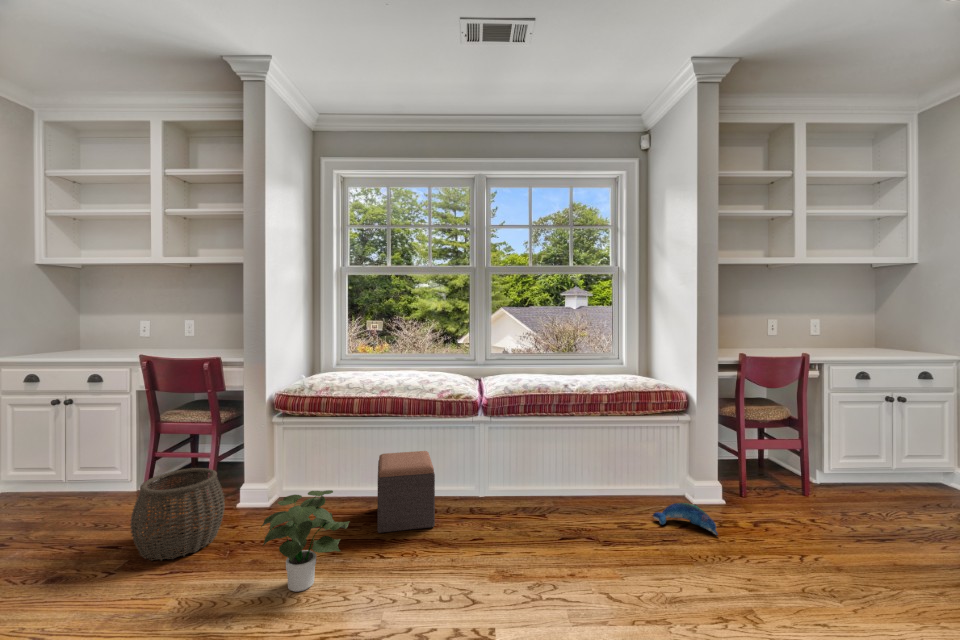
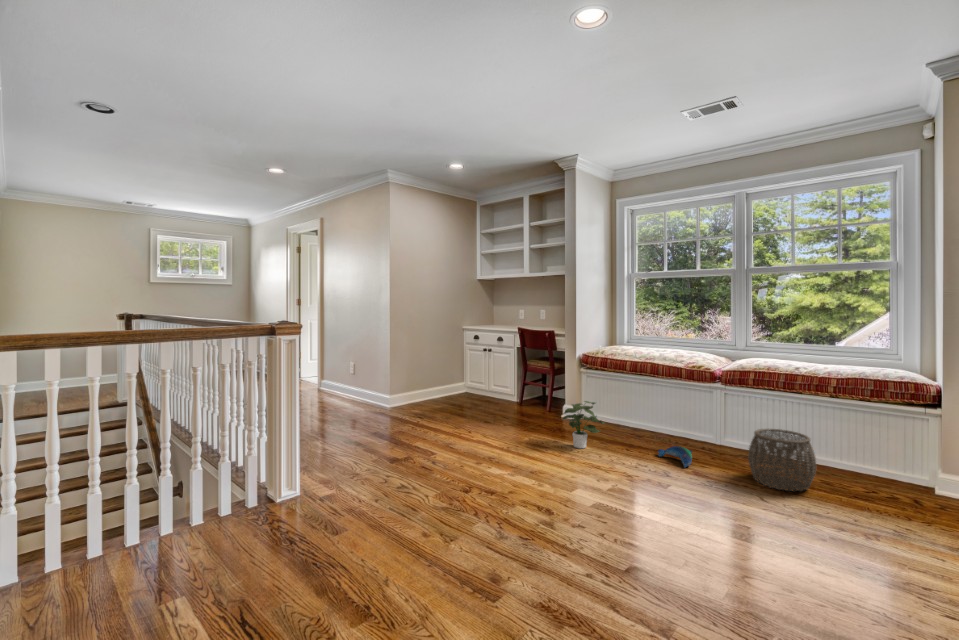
footstool: present [377,451,435,533] -> none [630,398,674,447]
woven basket: present [130,468,225,561] -> present [748,429,816,491]
plush toy: present [653,503,718,535] -> present [658,446,692,467]

